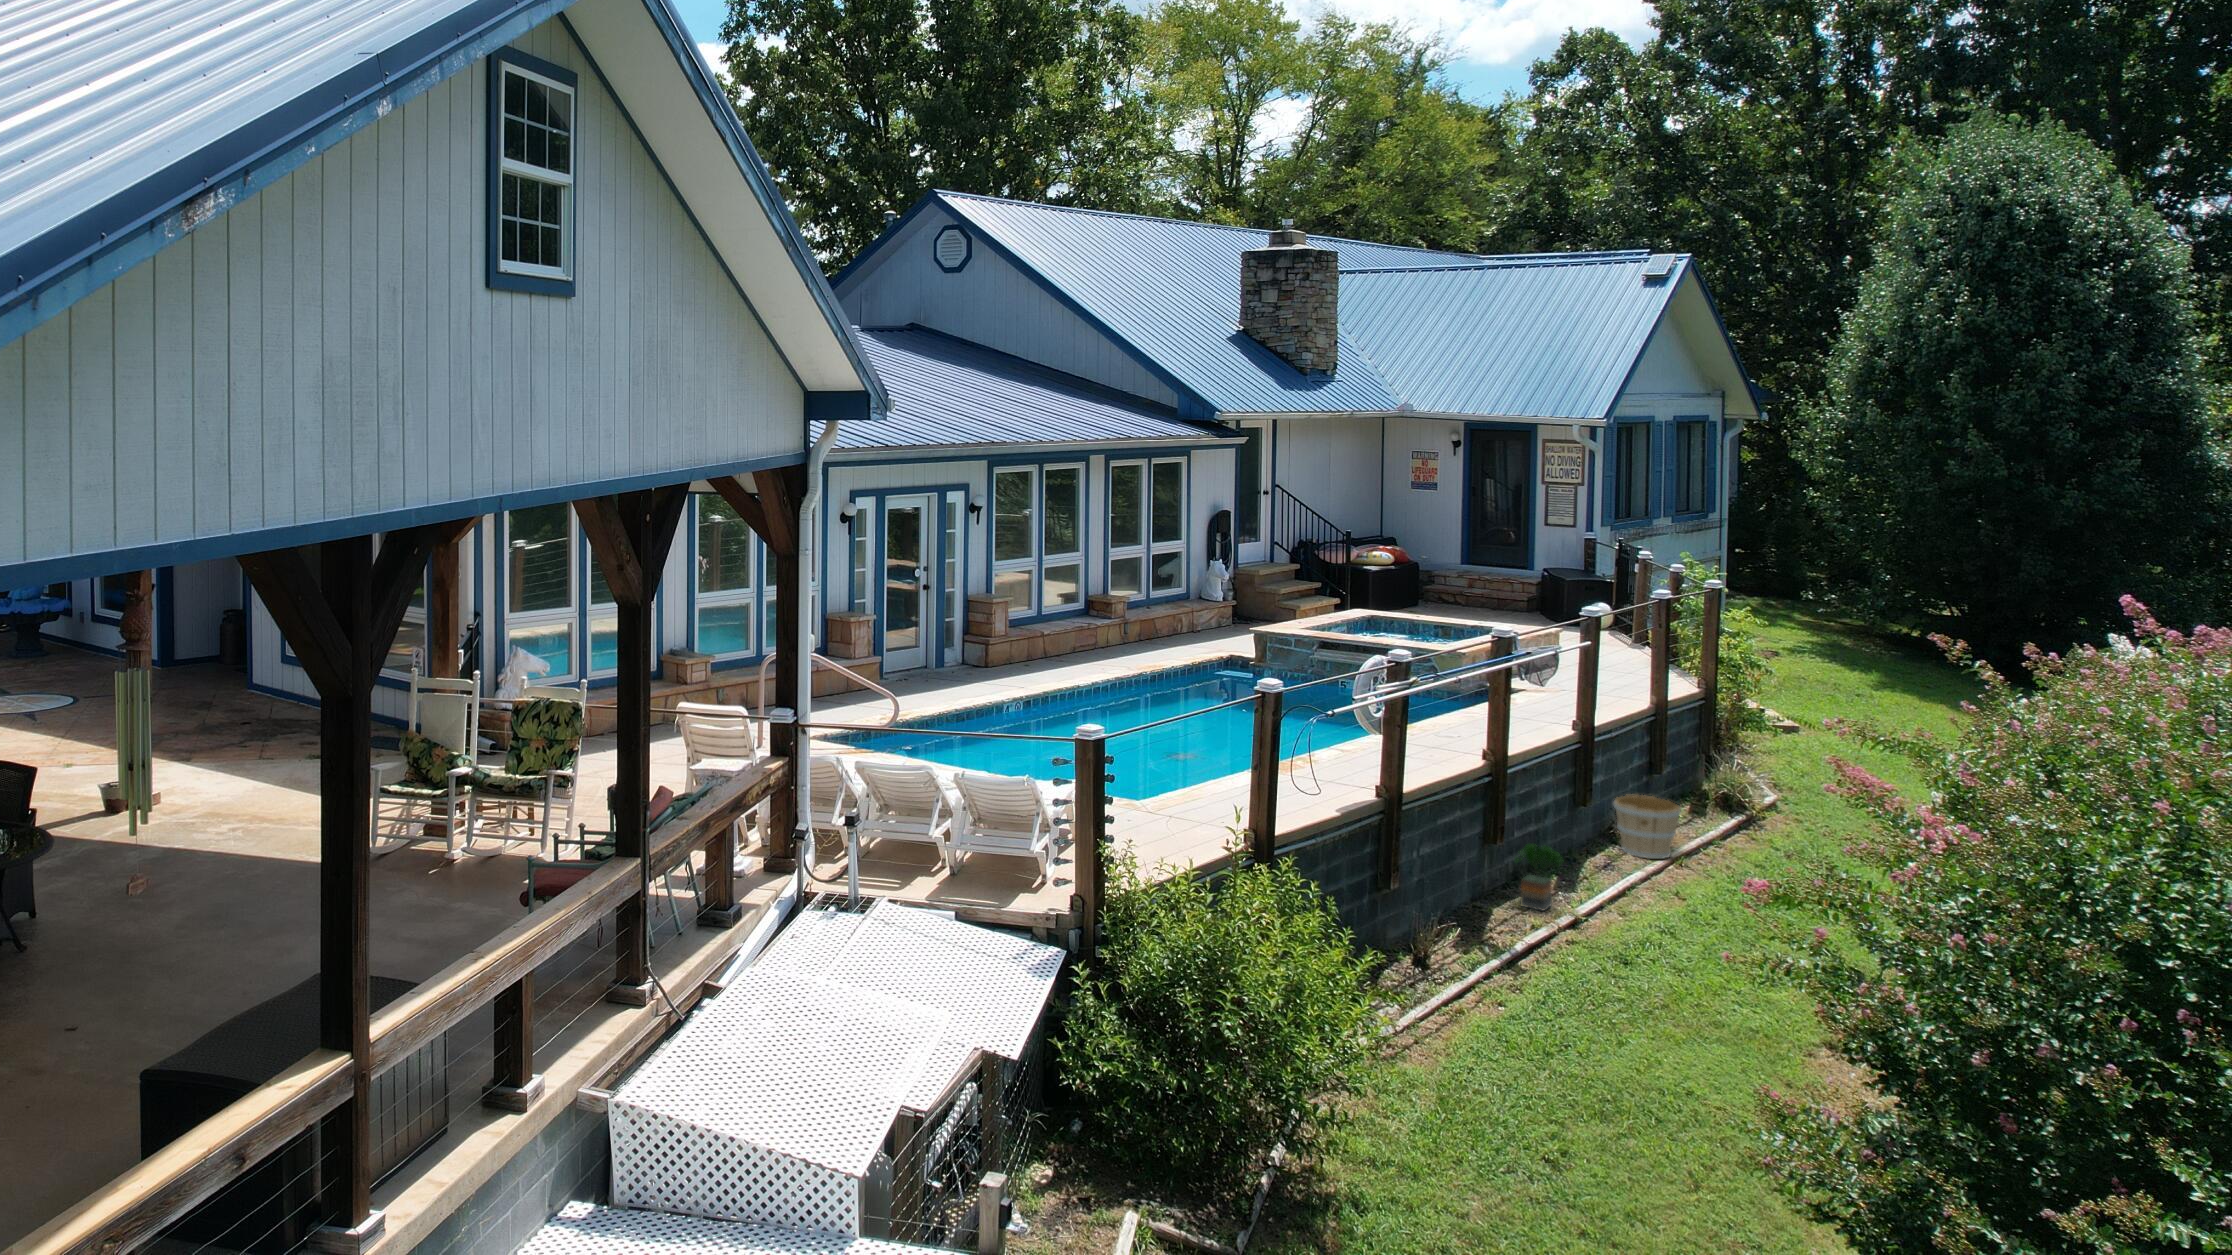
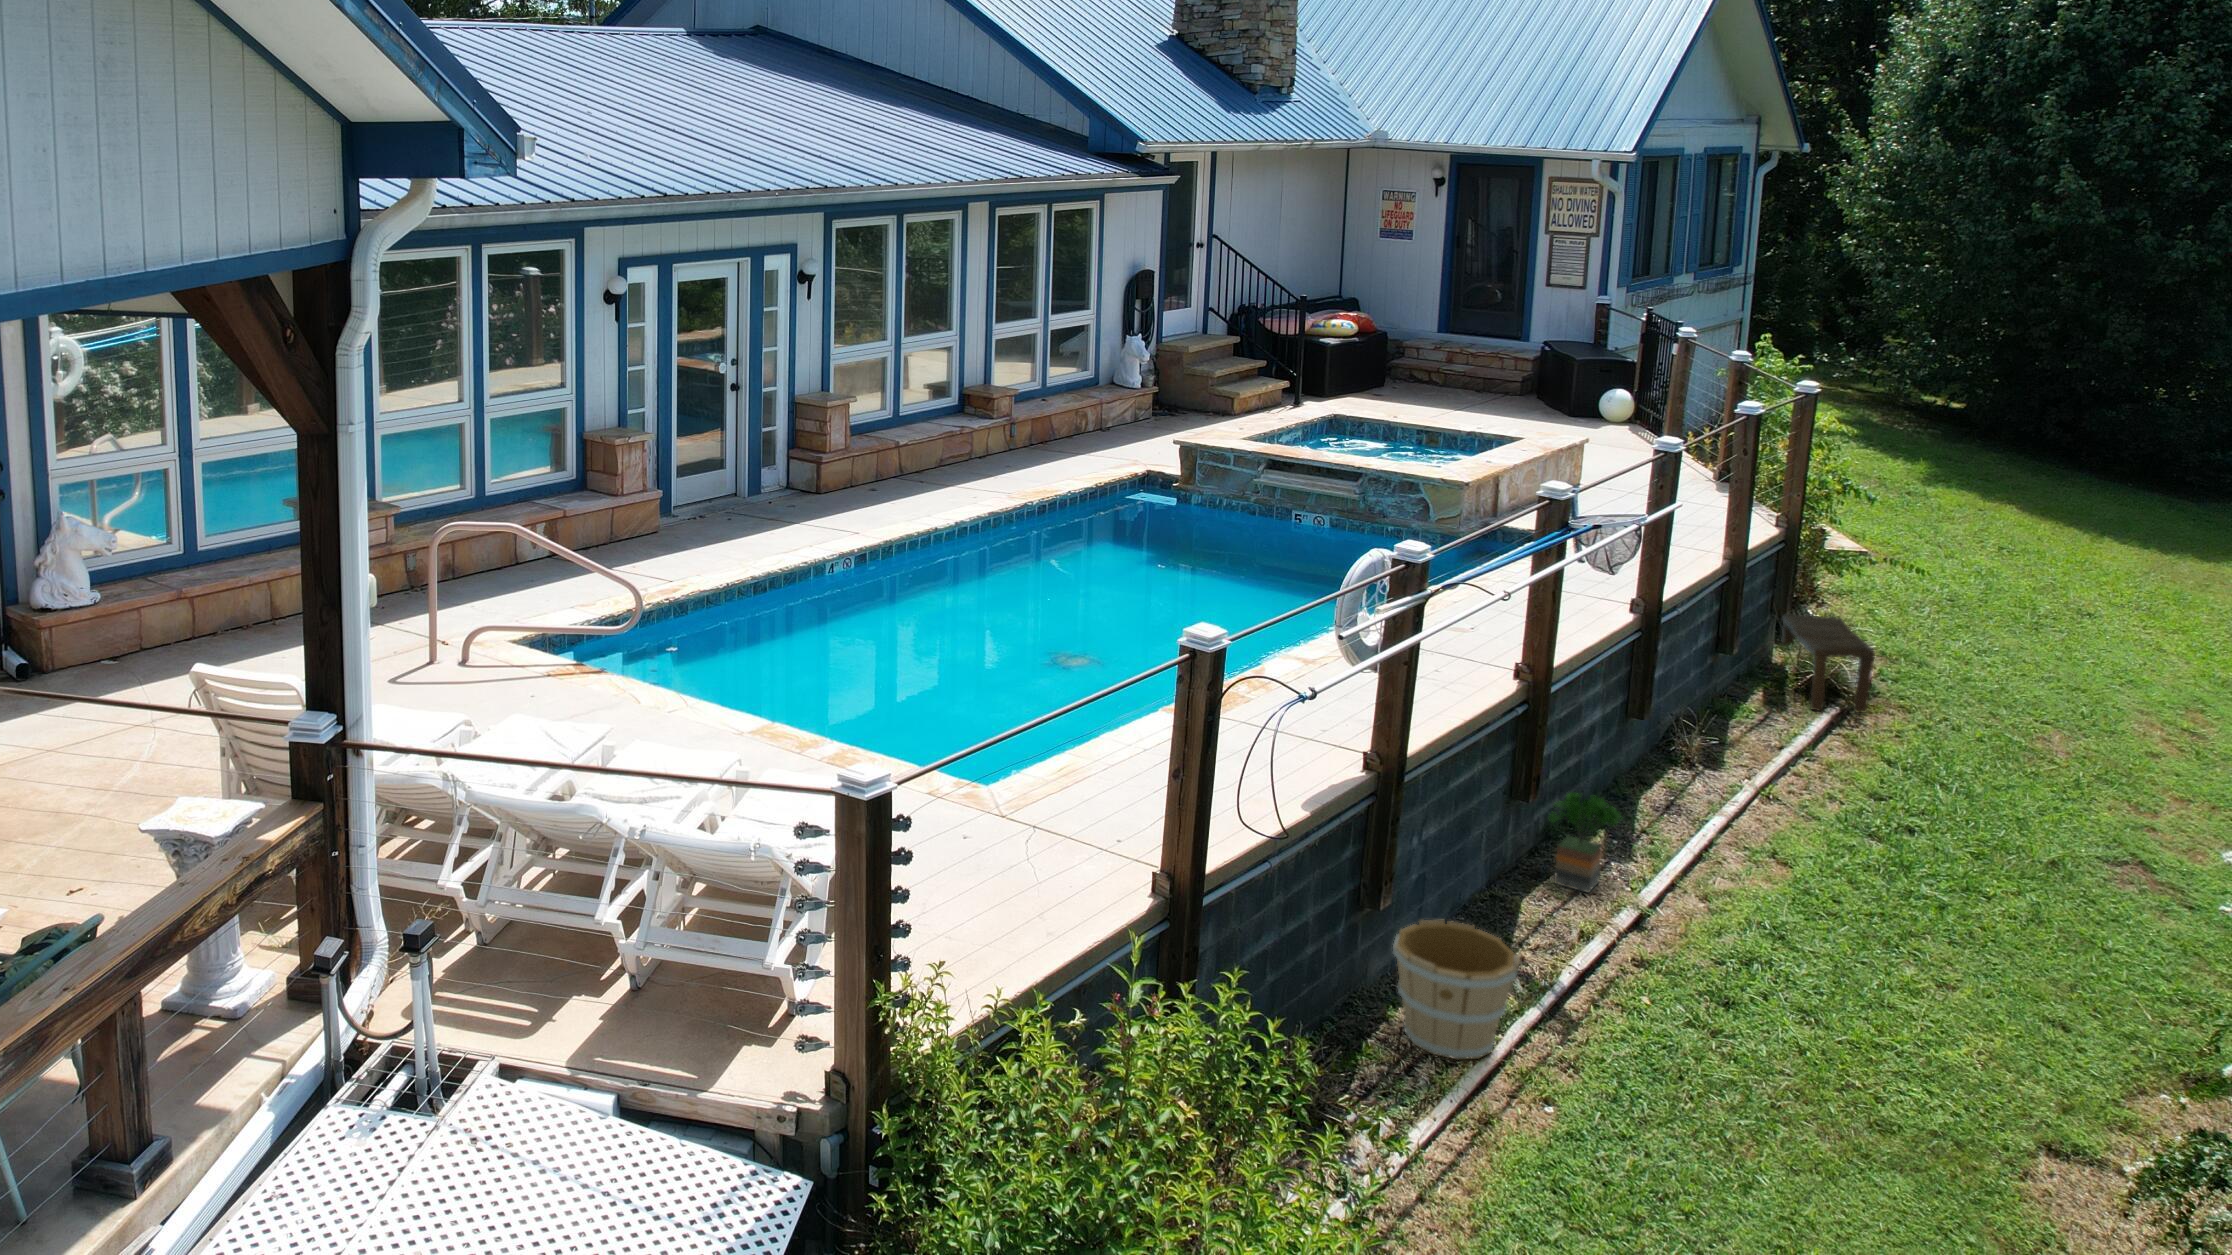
bench: none [1707,752,1769,820] -> present [1782,614,1875,713]
wooden bucket: present [1614,794,1681,859] -> present [1393,920,1520,1059]

